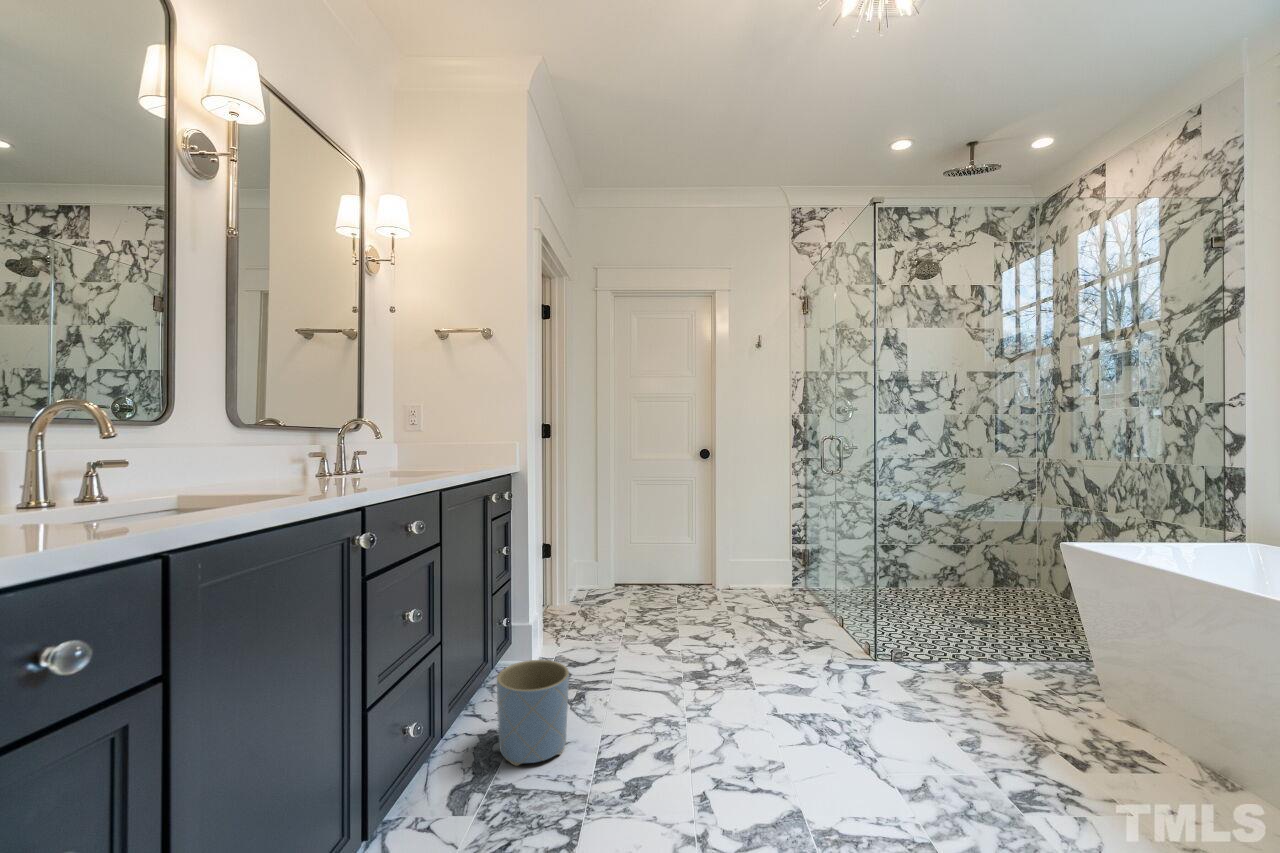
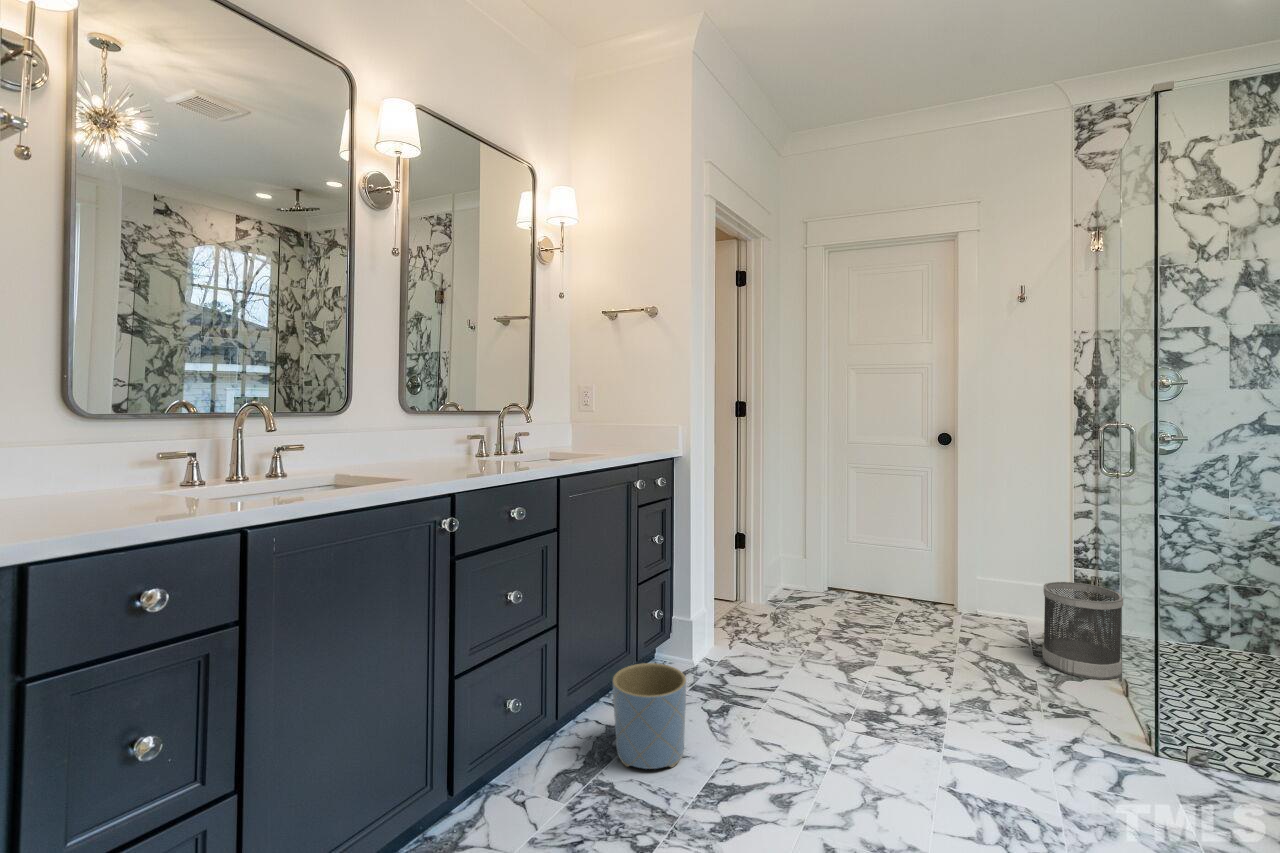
wastebasket: none [784,554,833,621] -> present [1042,582,1123,680]

